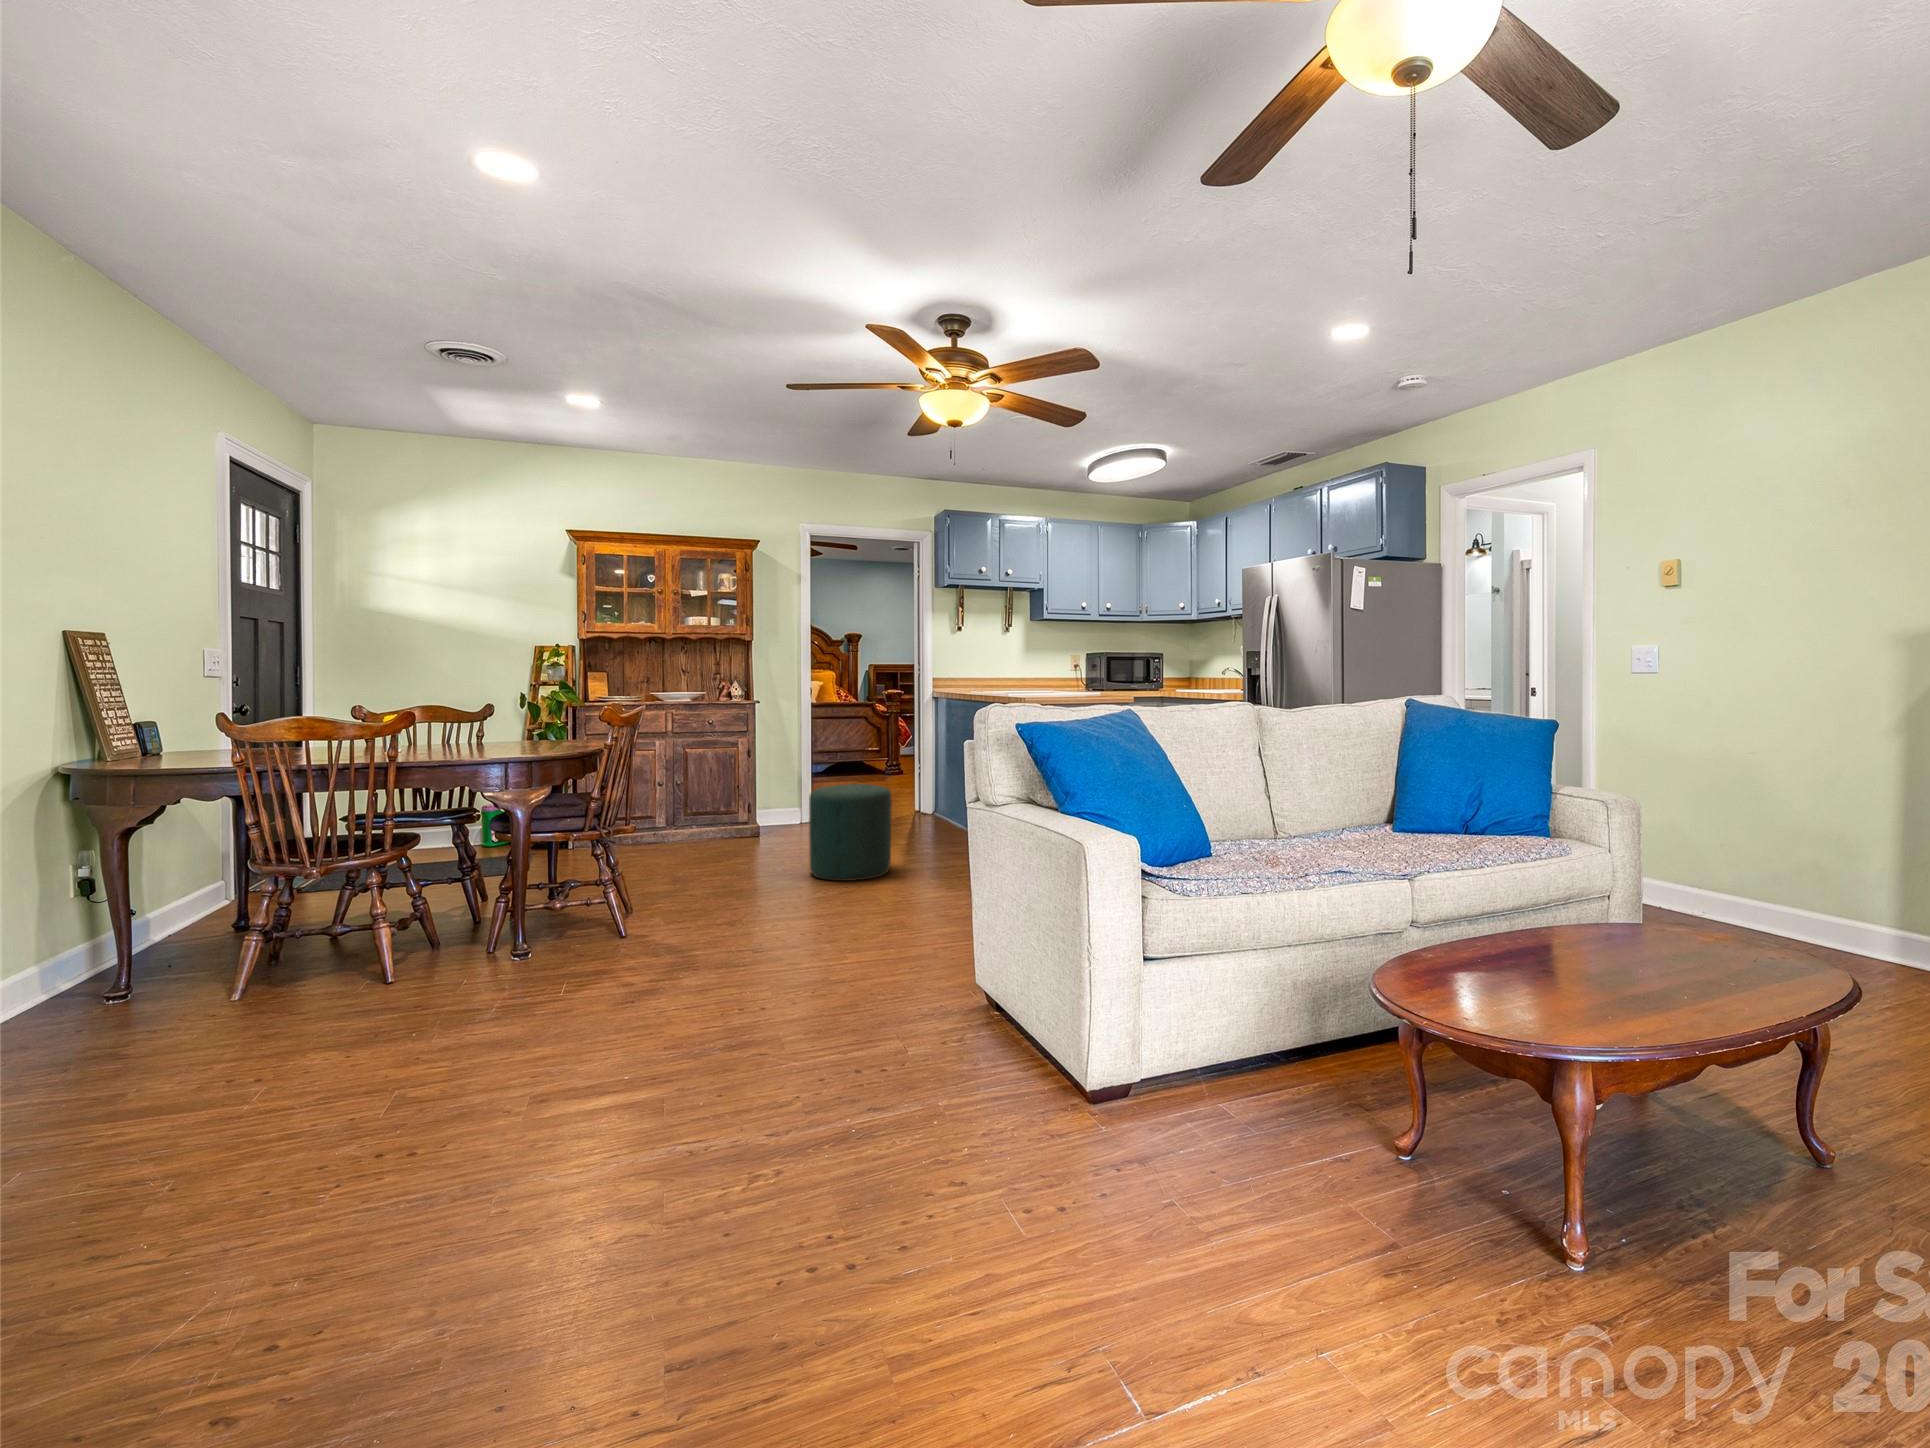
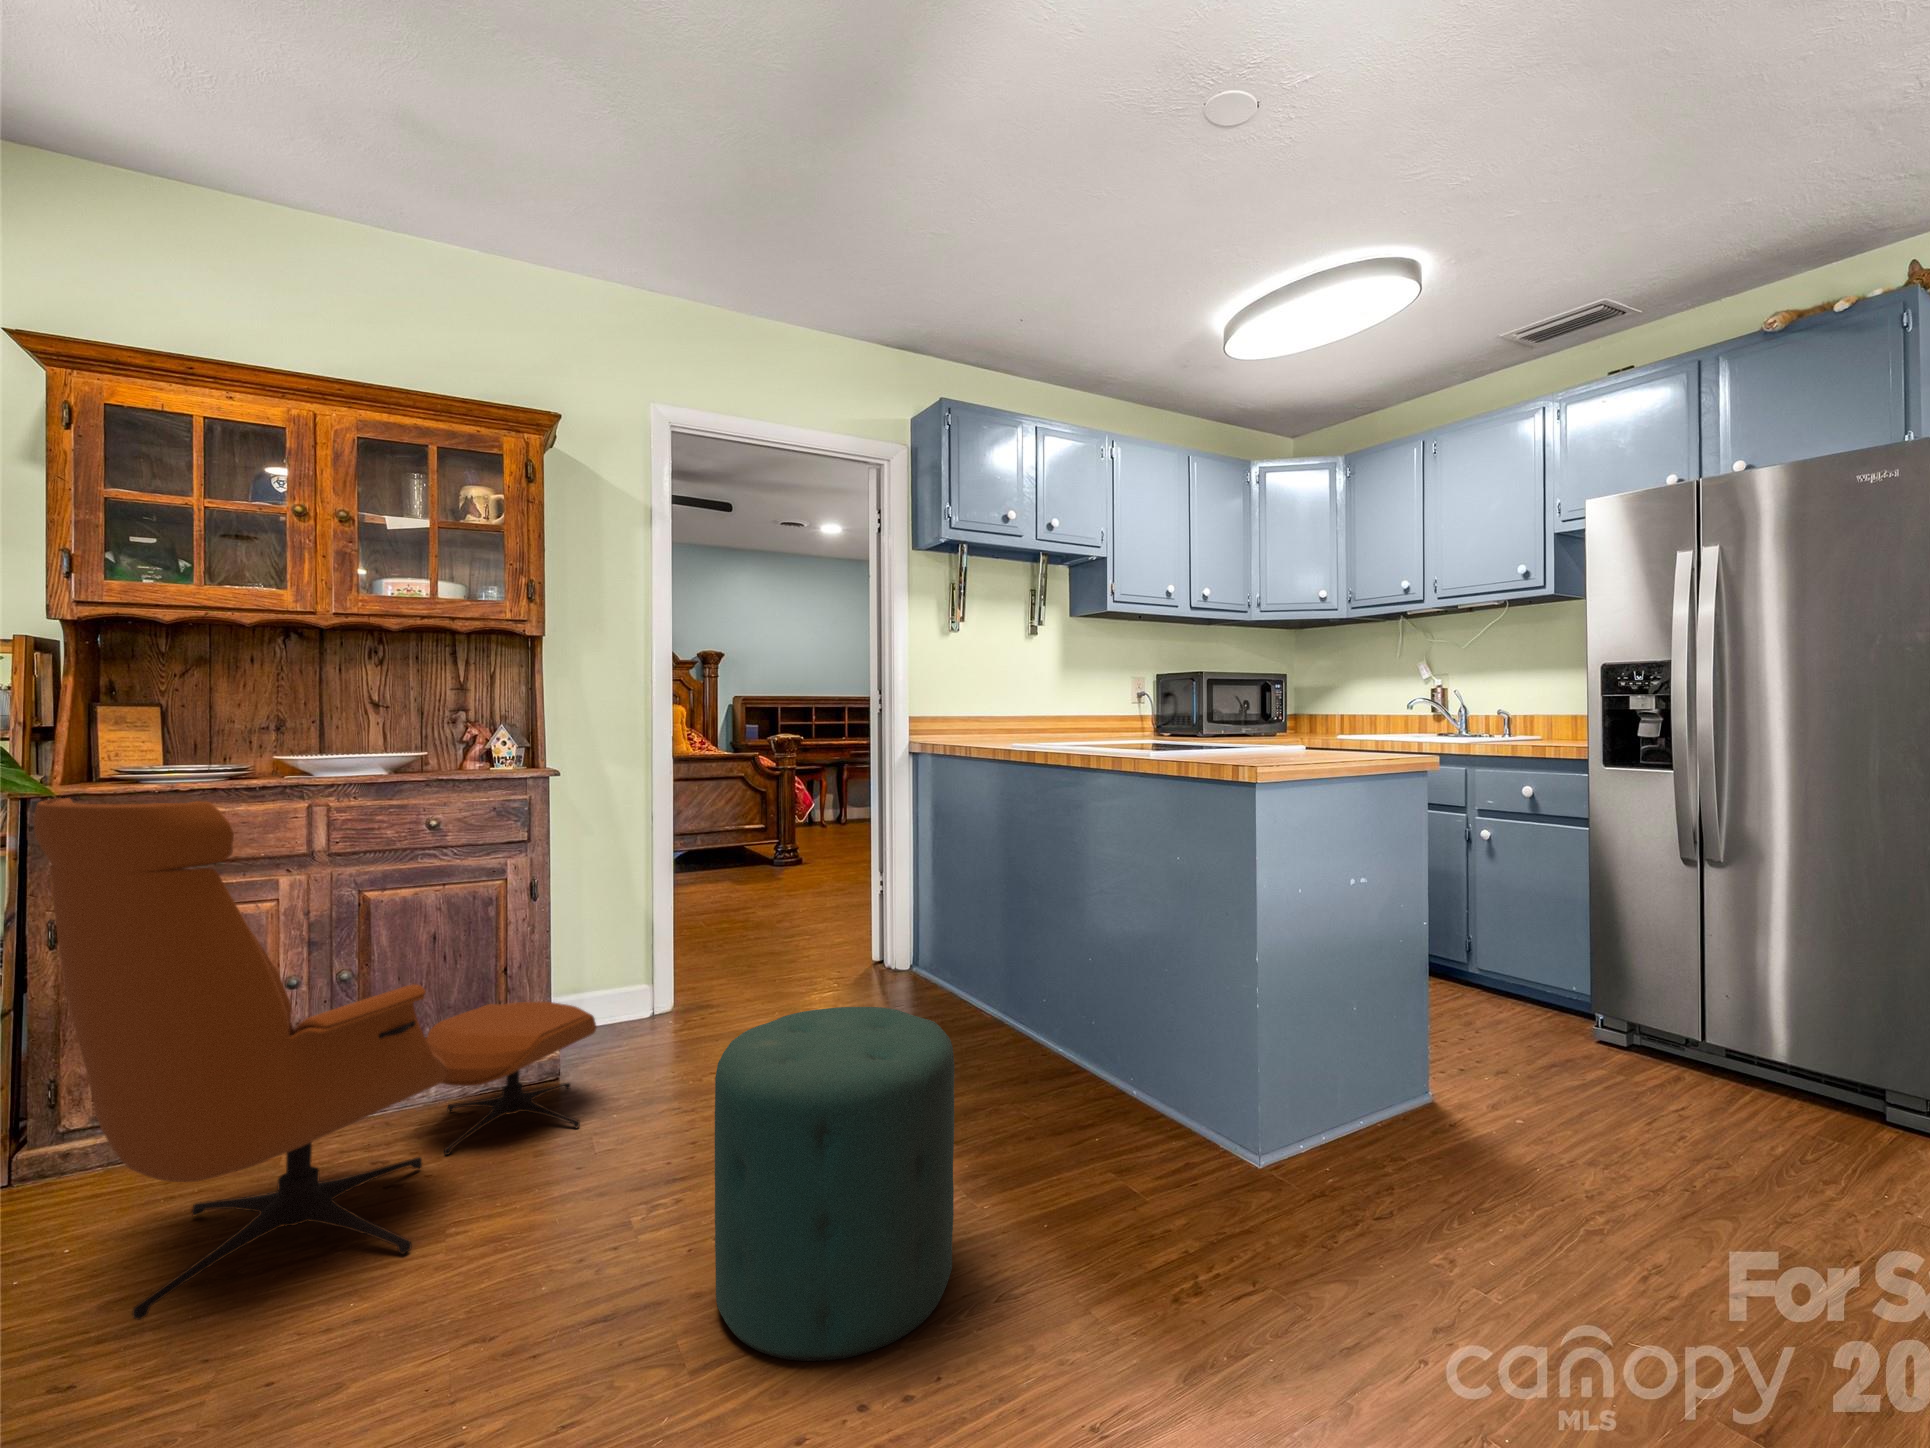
lounge chair: none [604,702,776,868] -> present [34,798,596,1320]

